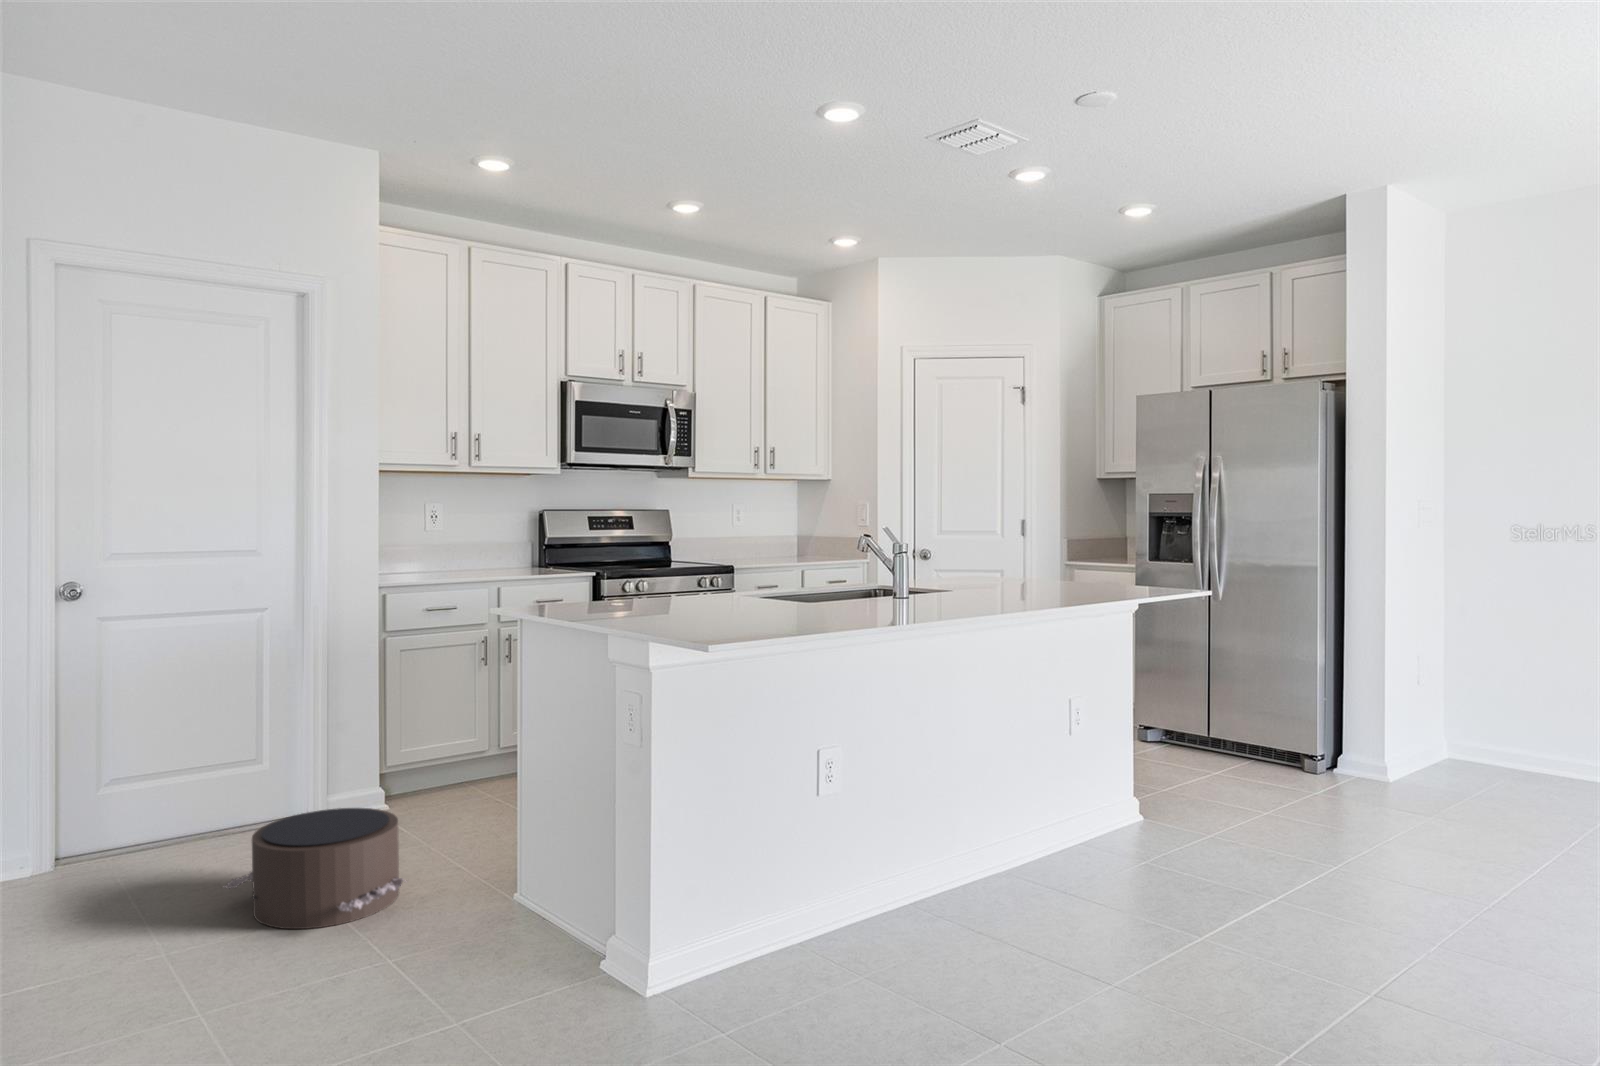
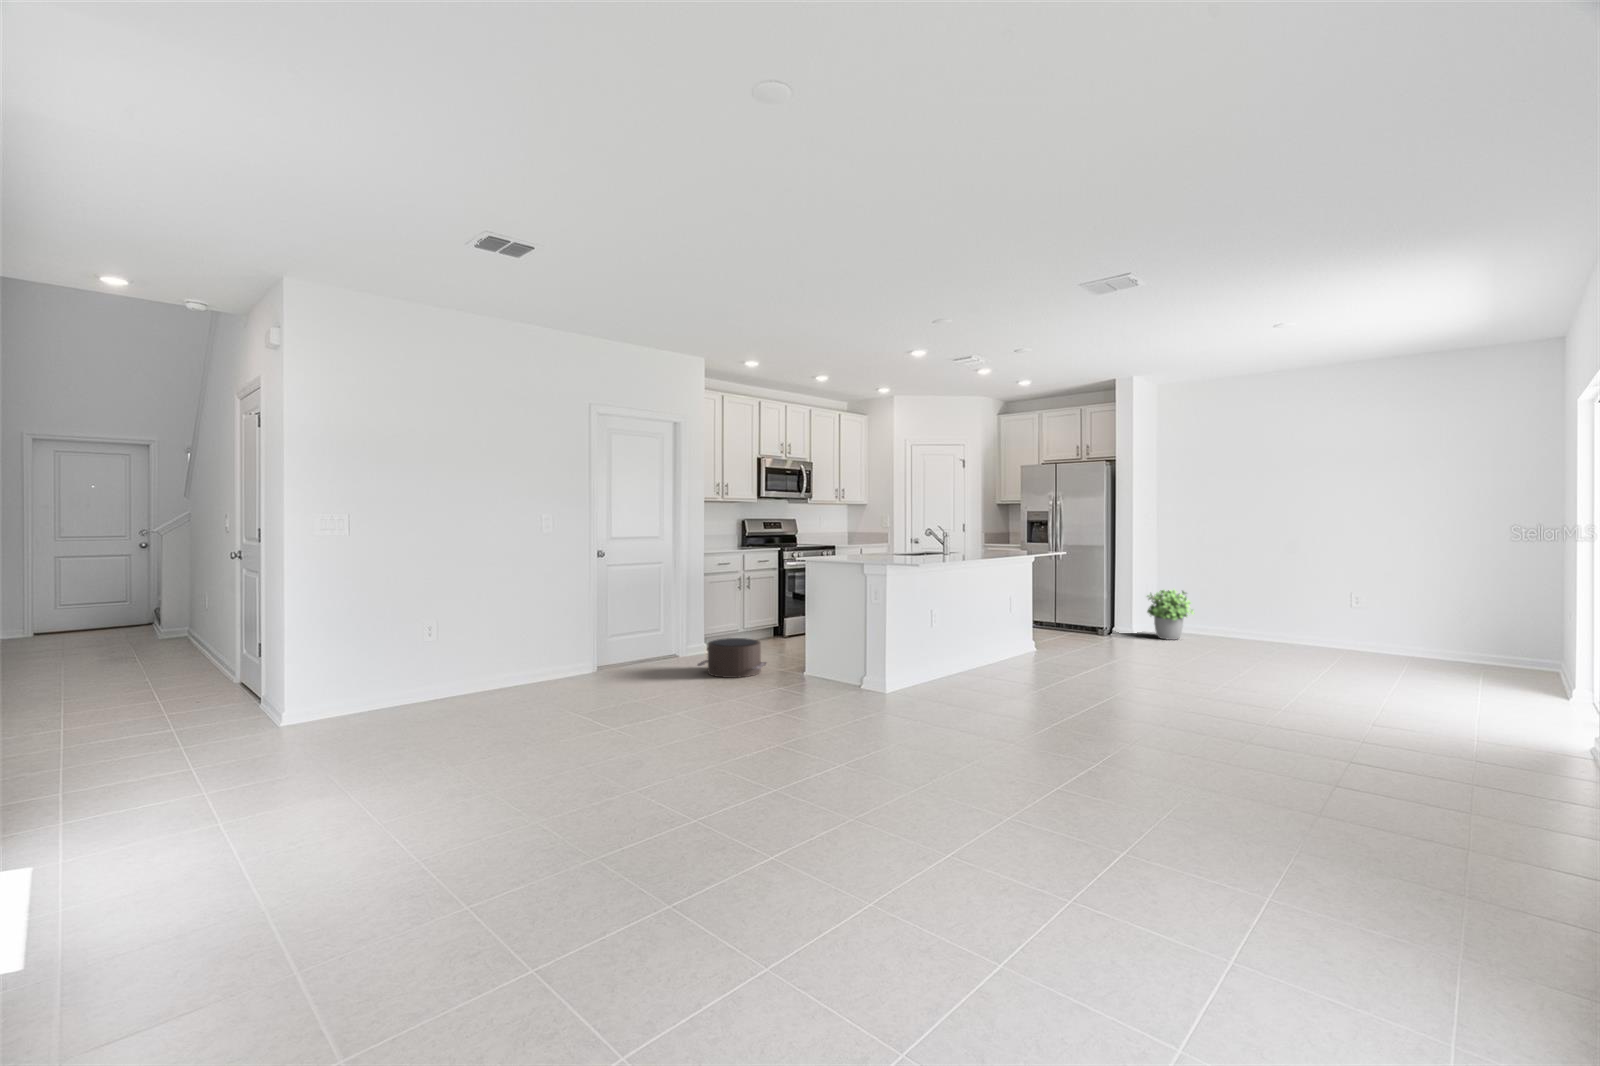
potted plant: none [1417,675,1540,797] -> present [1147,589,1194,640]

